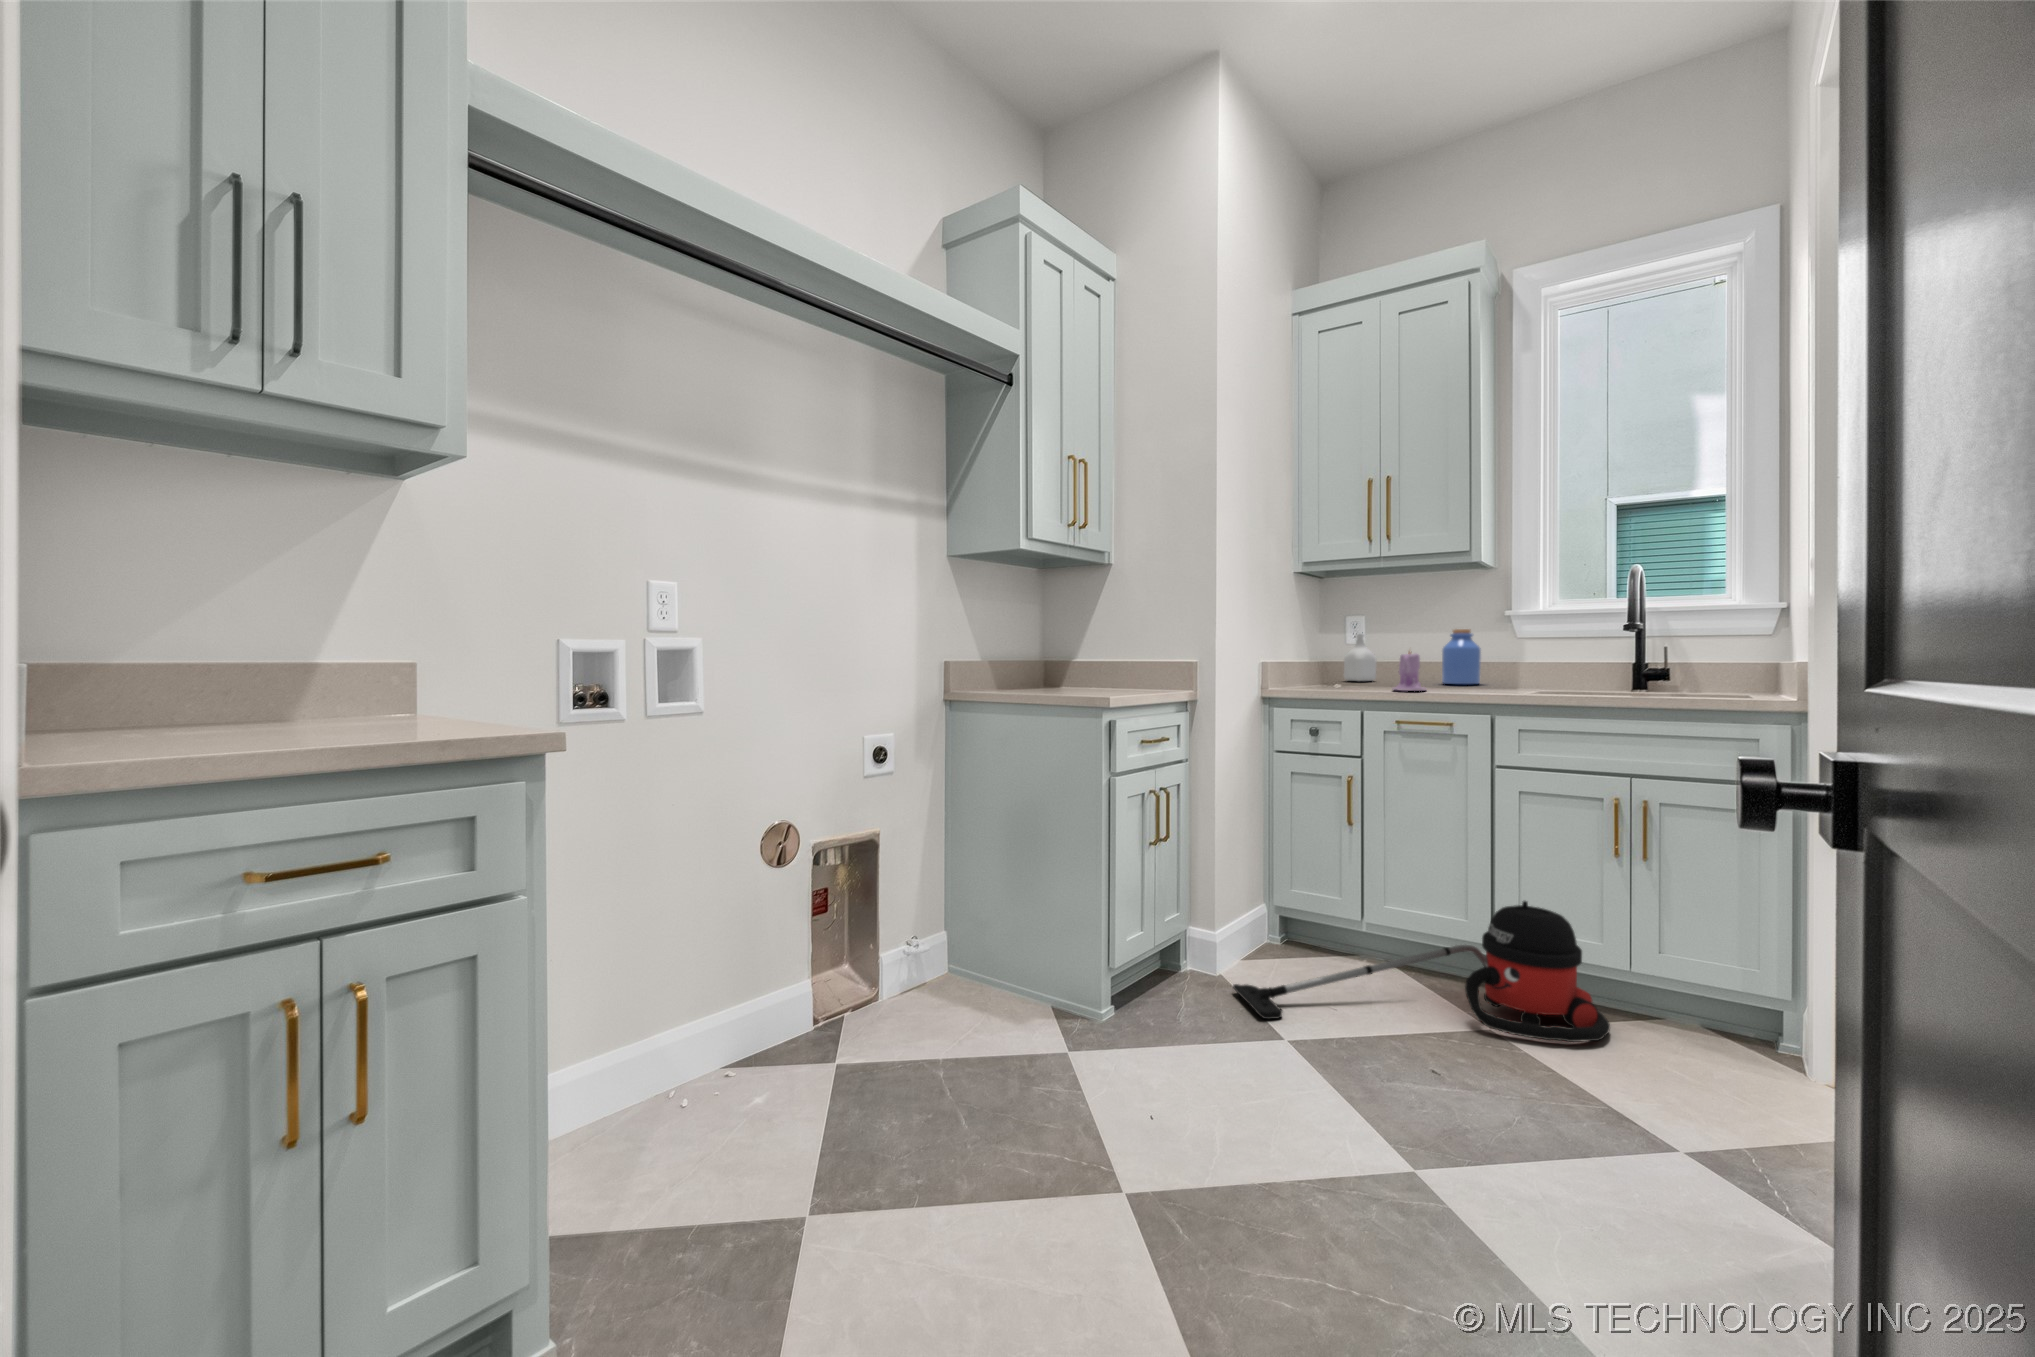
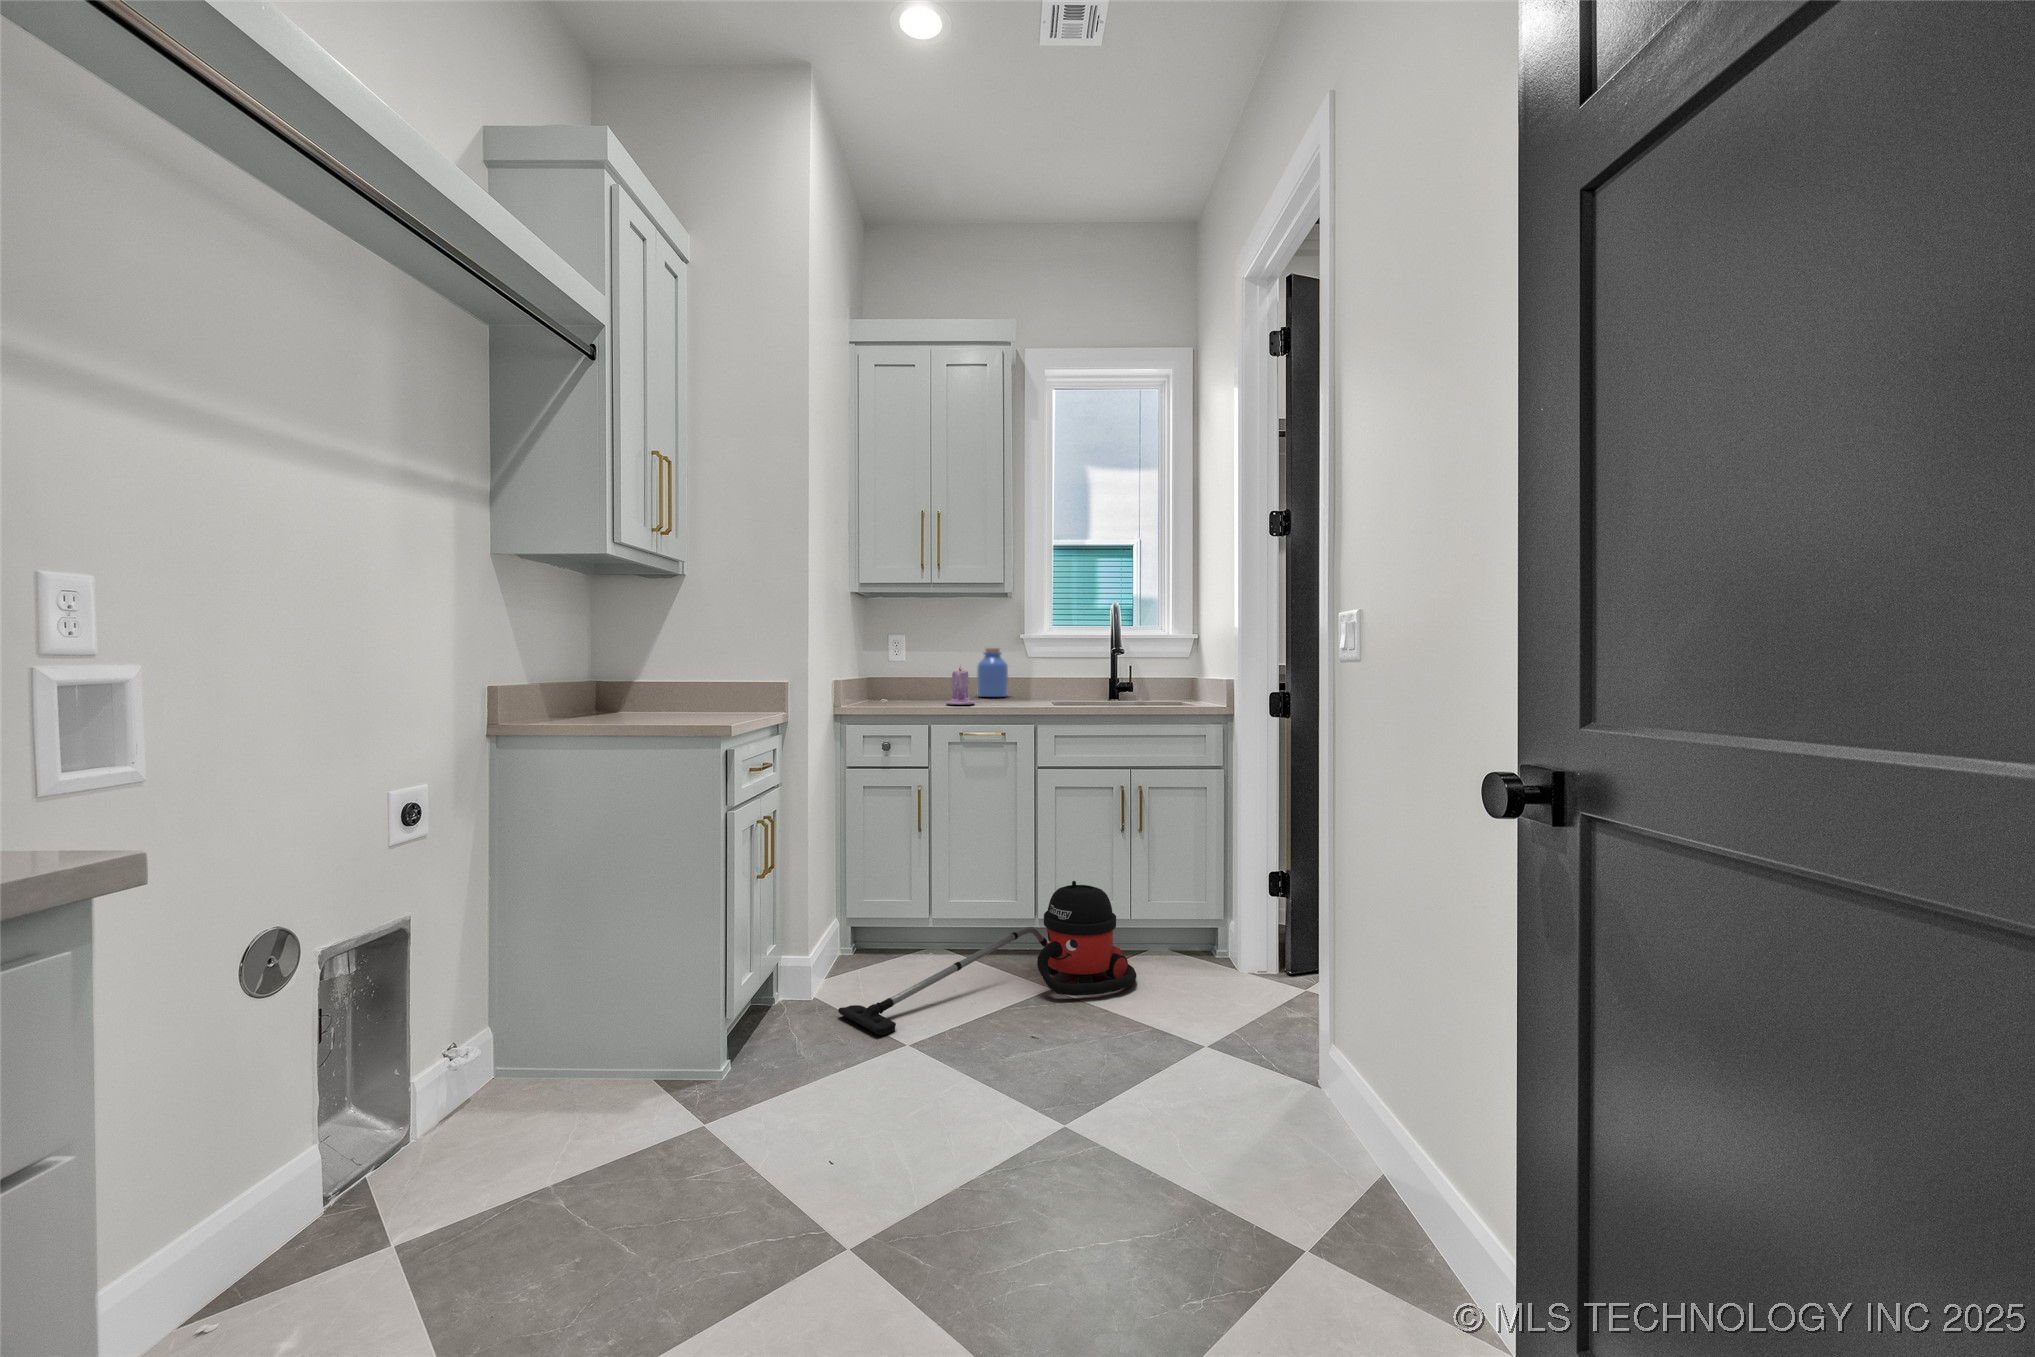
soap bottle: present [1344,632,1376,681] -> none [891,641,919,696]

